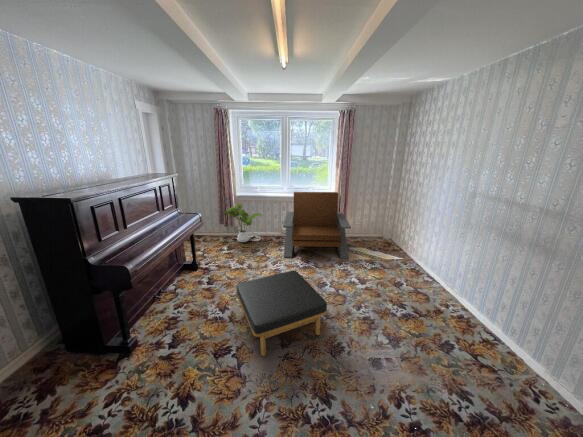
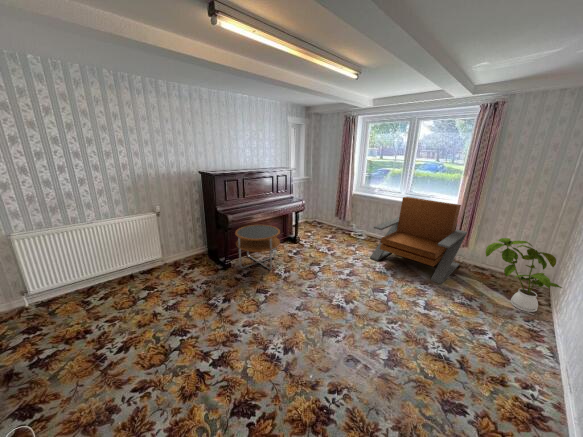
house plant: present [223,204,261,242] -> present [486,238,562,312]
side table: none [127,259,203,338] -> present [235,225,280,269]
ottoman: present [236,270,327,356] -> none [274,254,346,318]

